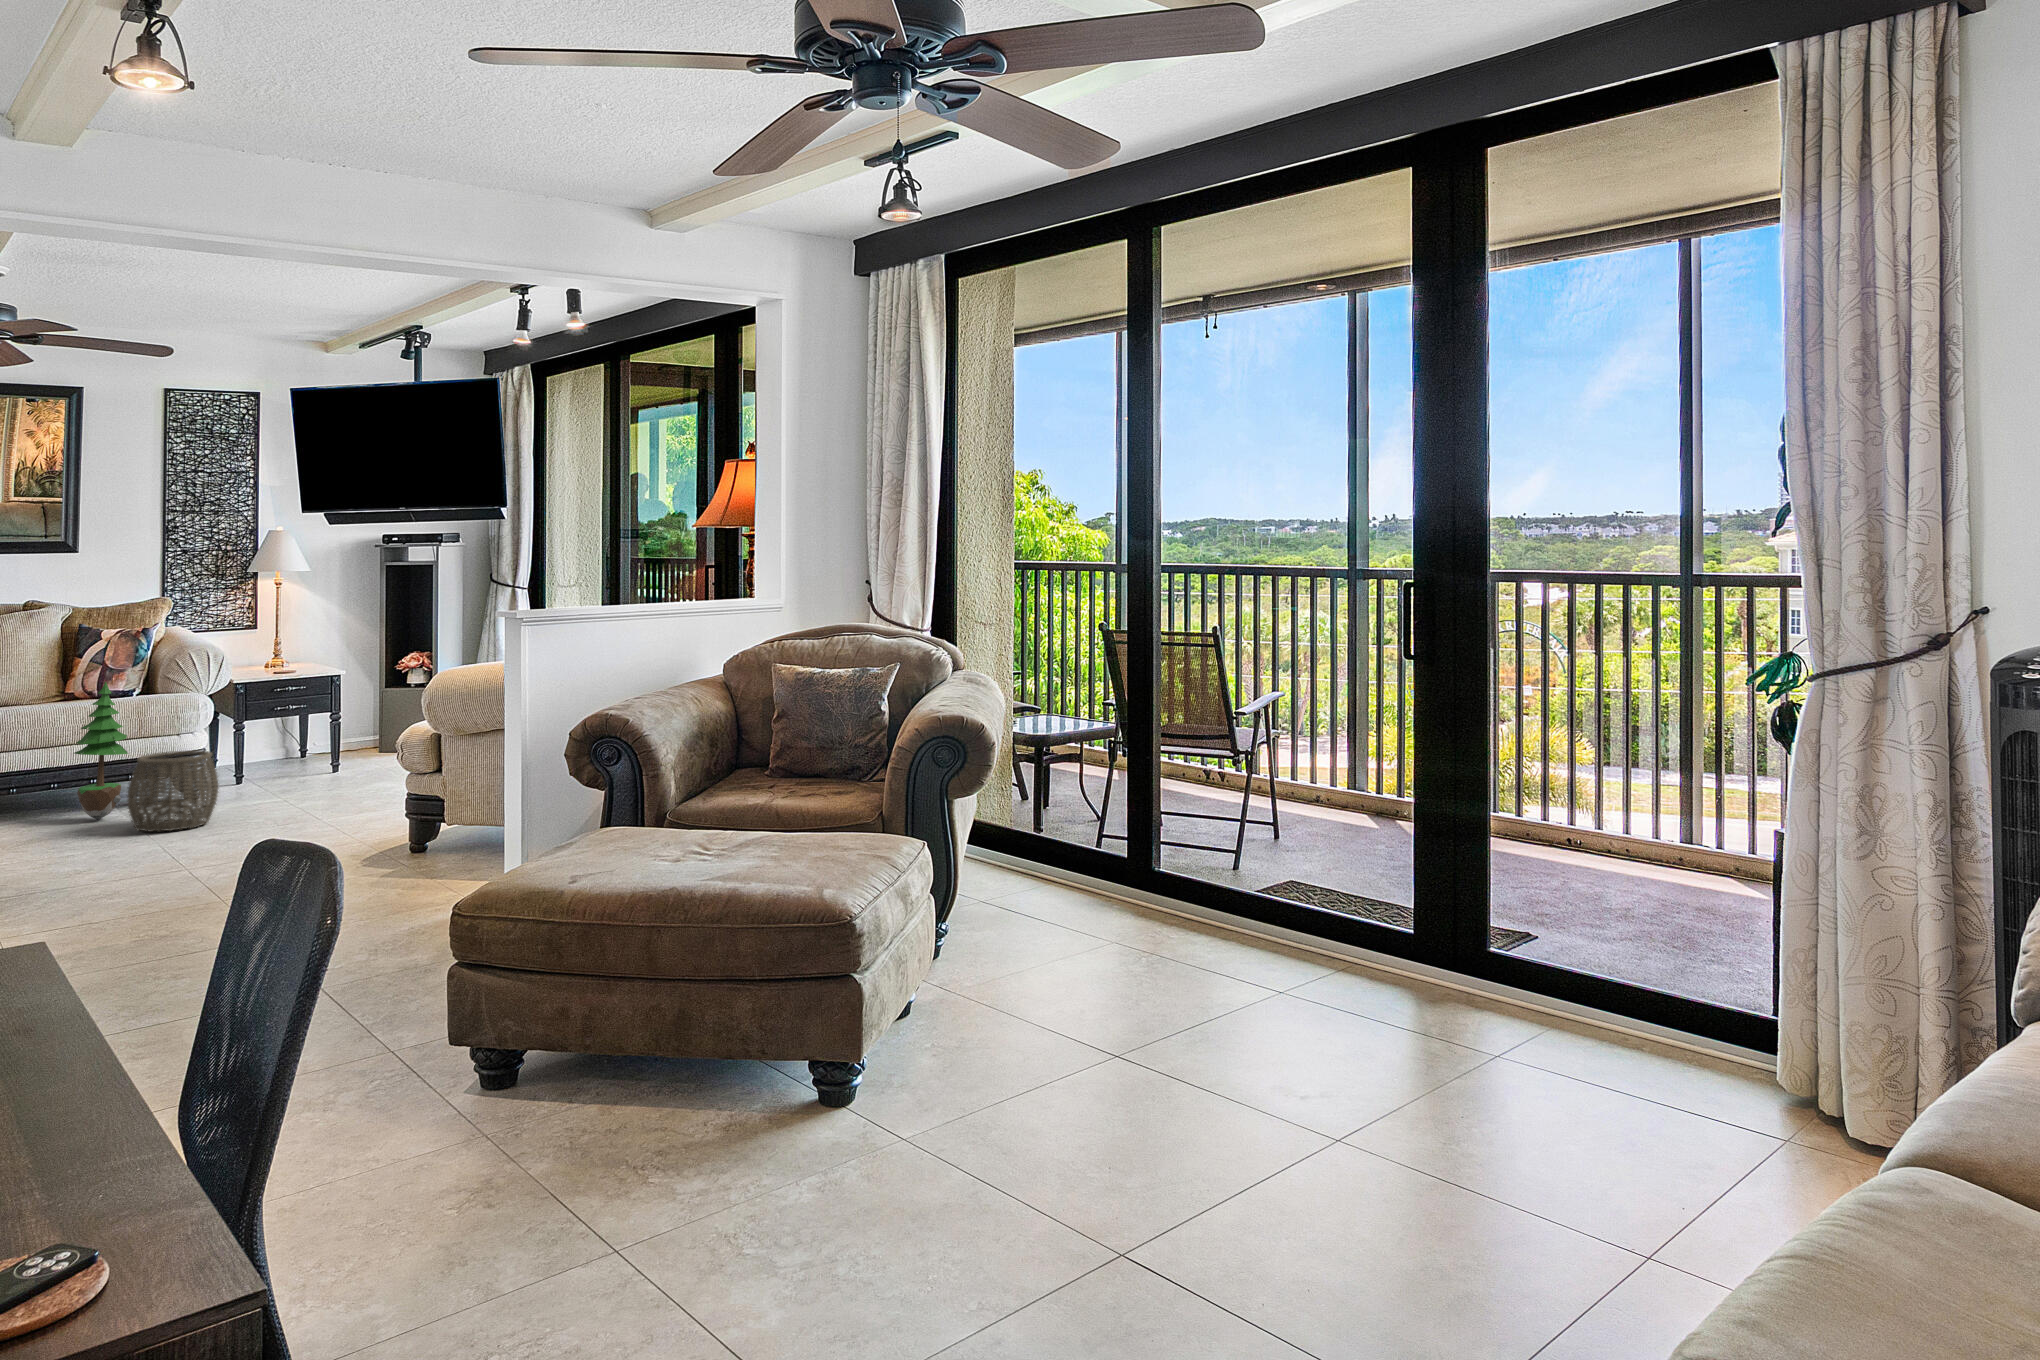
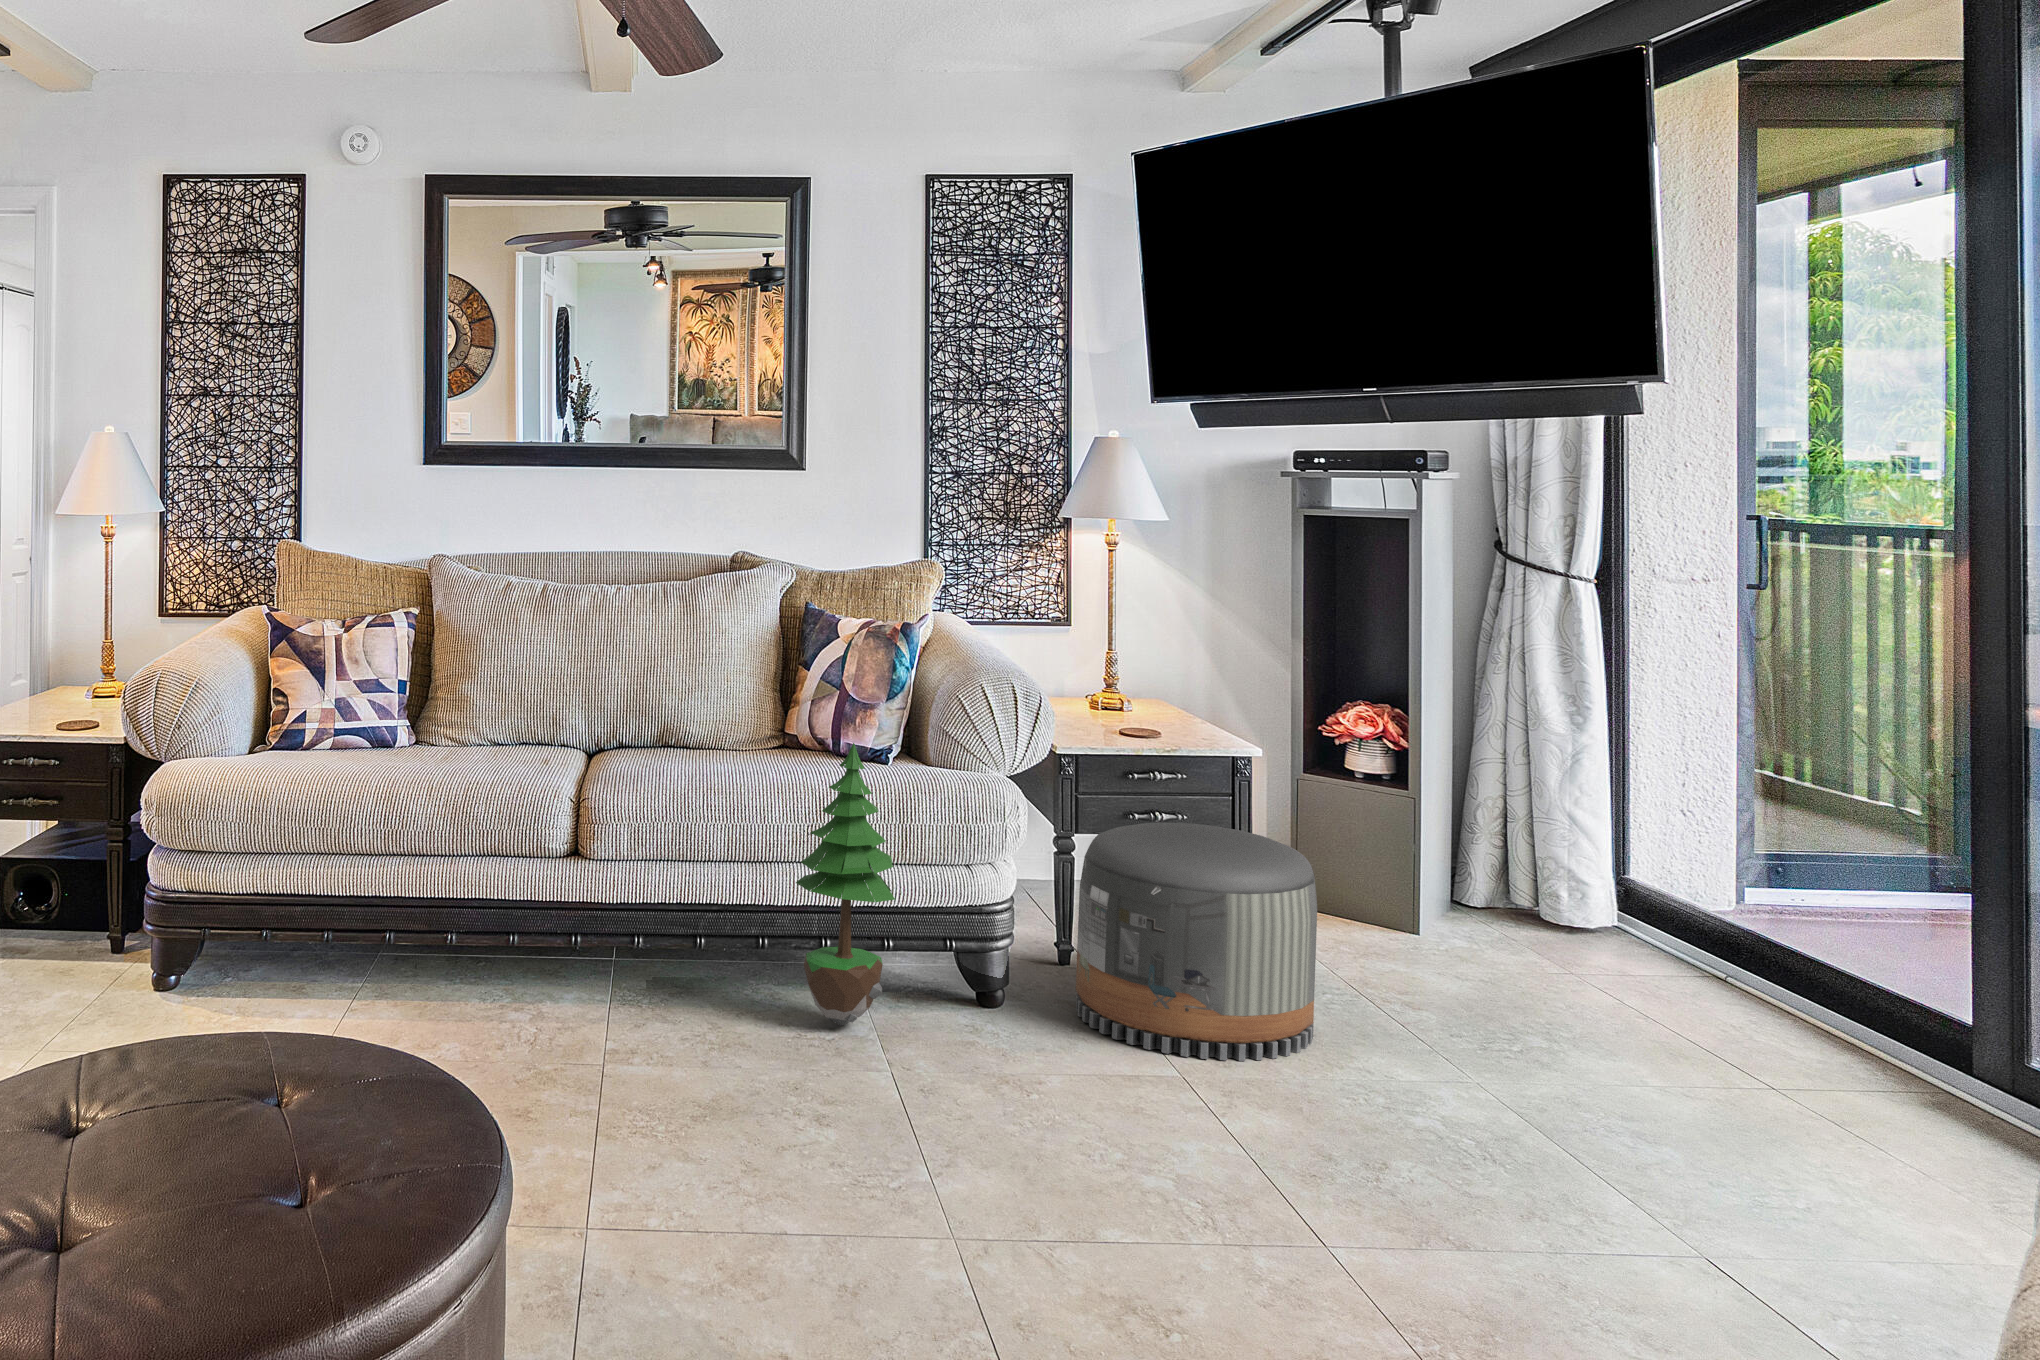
pouf: none [230,707,348,805] -> present [1076,823,1317,1061]
woven basket: present [127,750,219,832] -> none [901,919,1087,1121]

